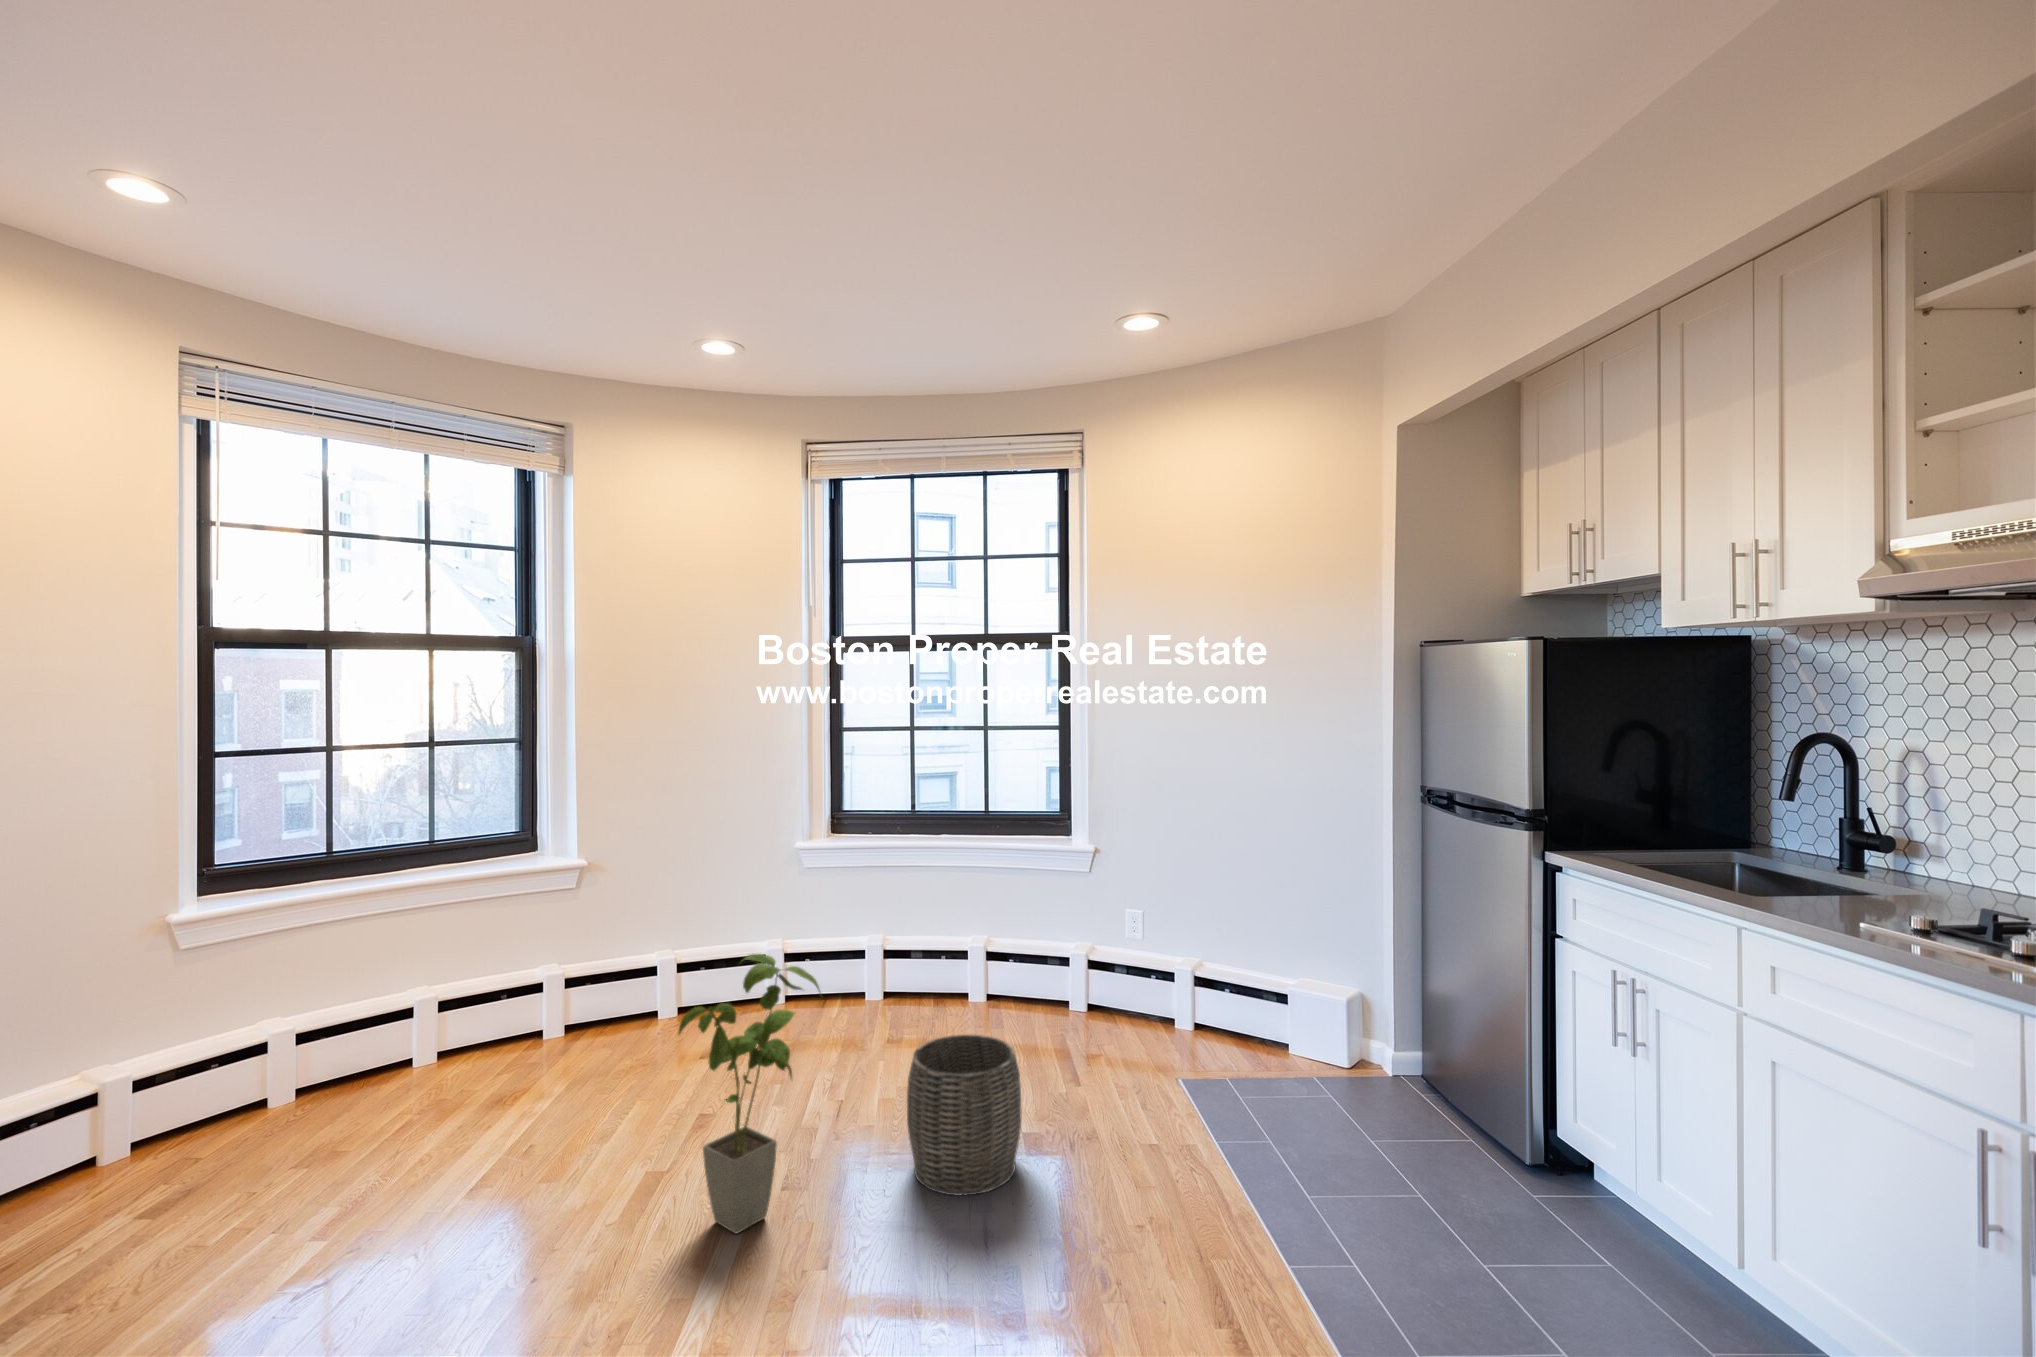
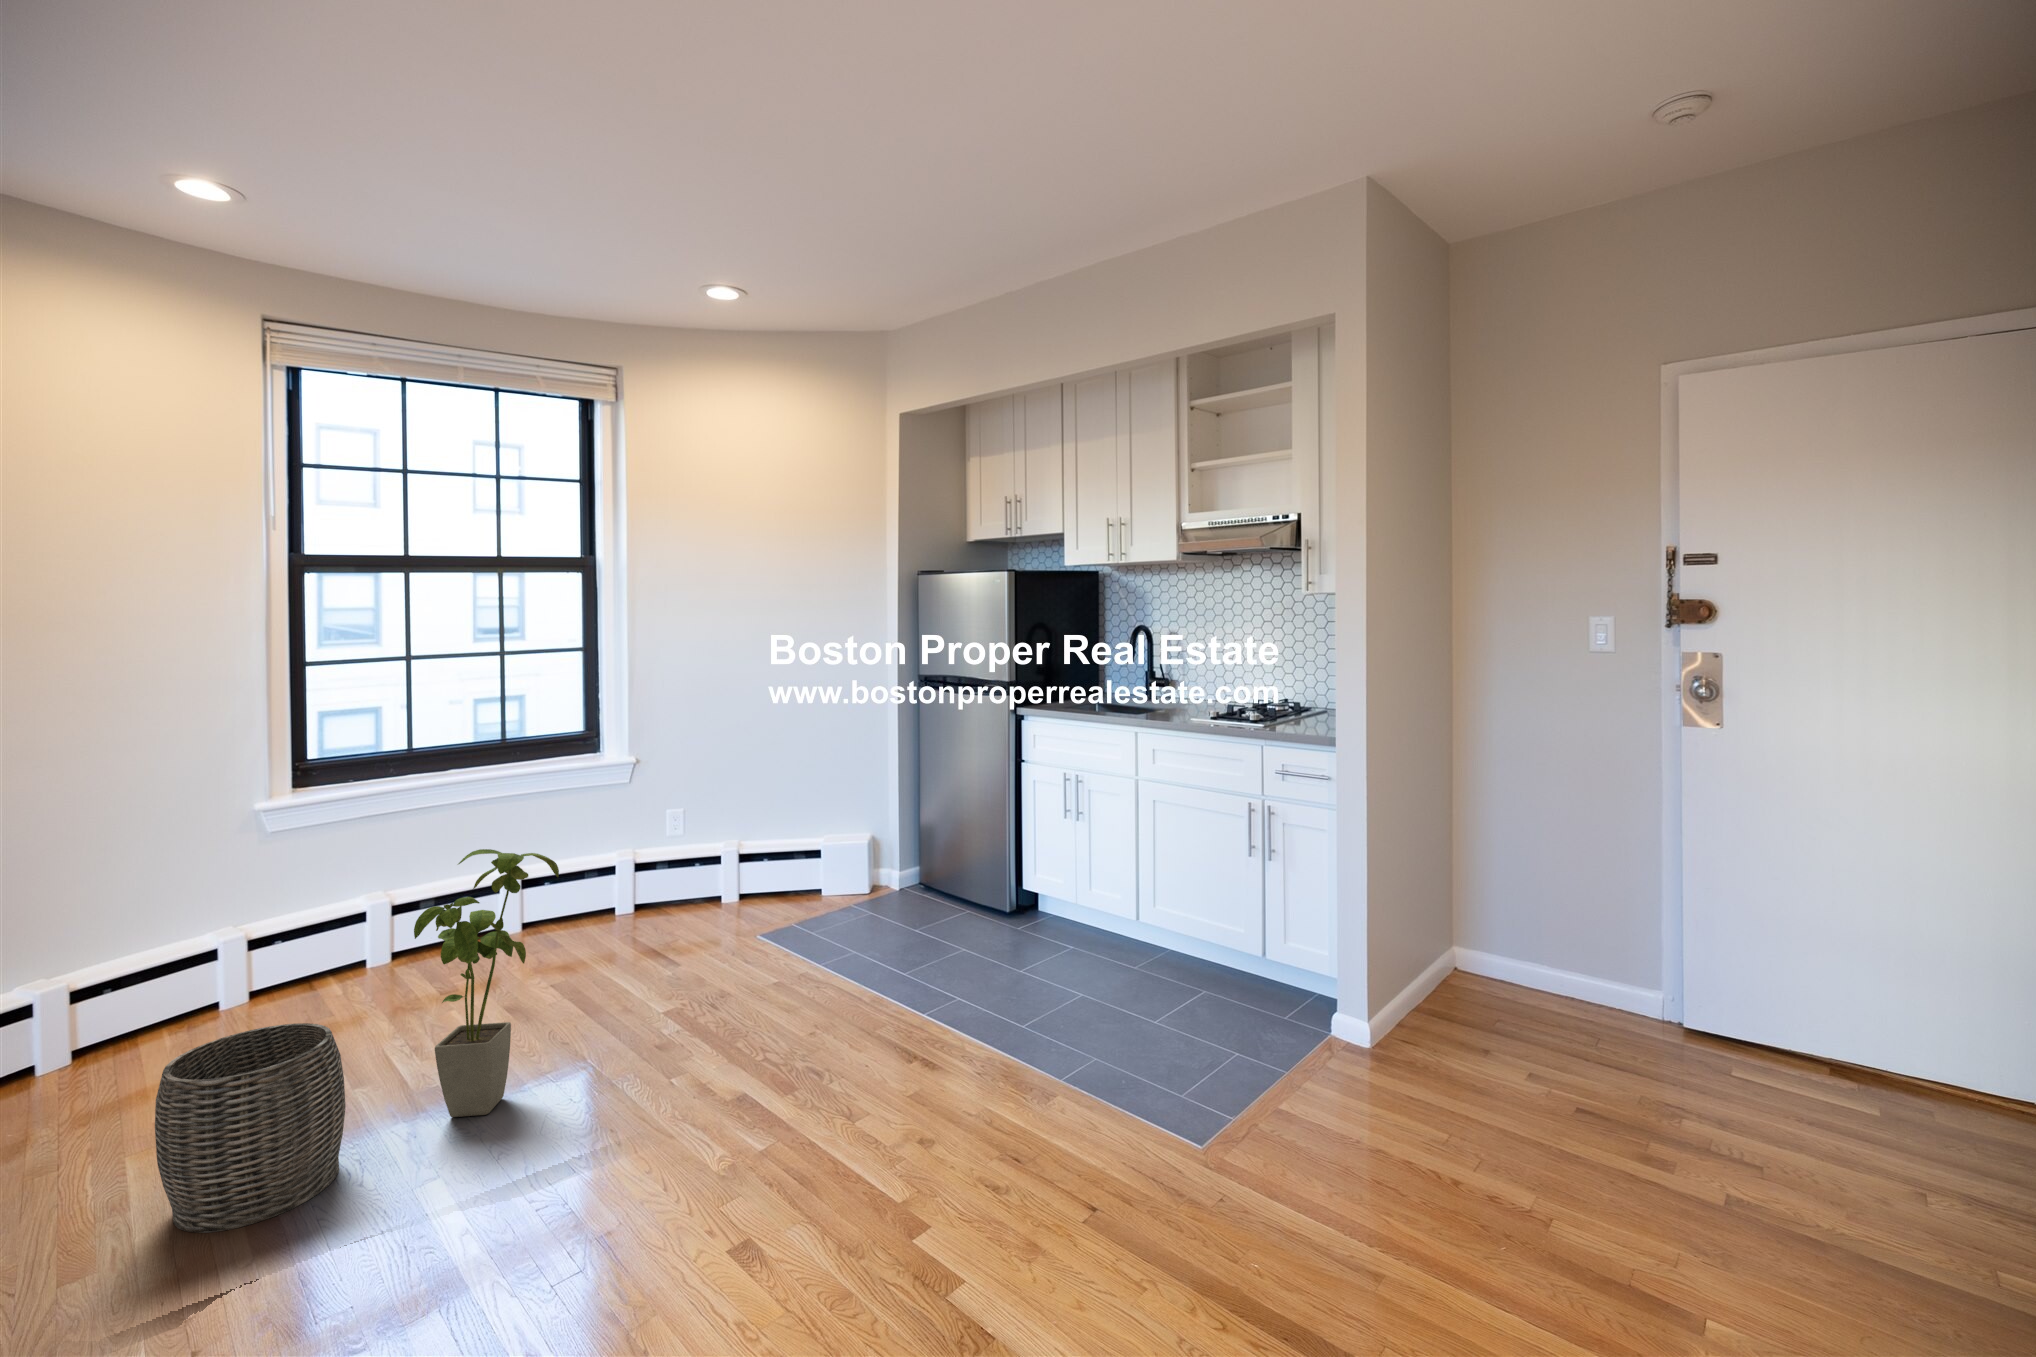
woven basket: present [907,1035,1022,1195] -> present [155,1023,346,1233]

